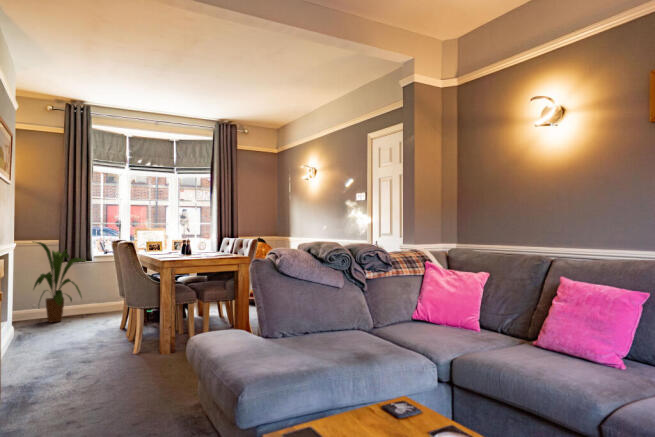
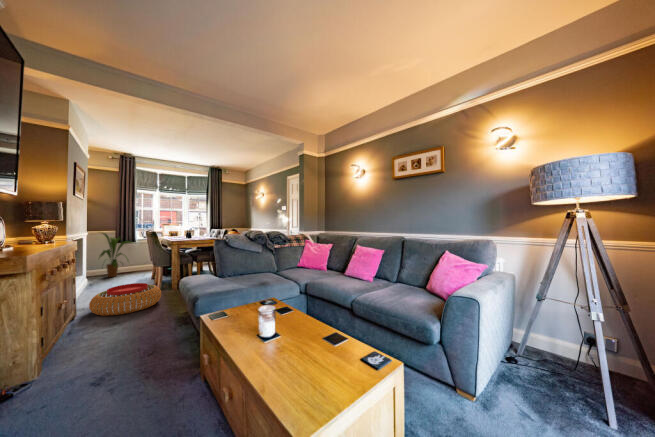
pouf: none [20,341,144,406] -> present [89,283,161,316]

